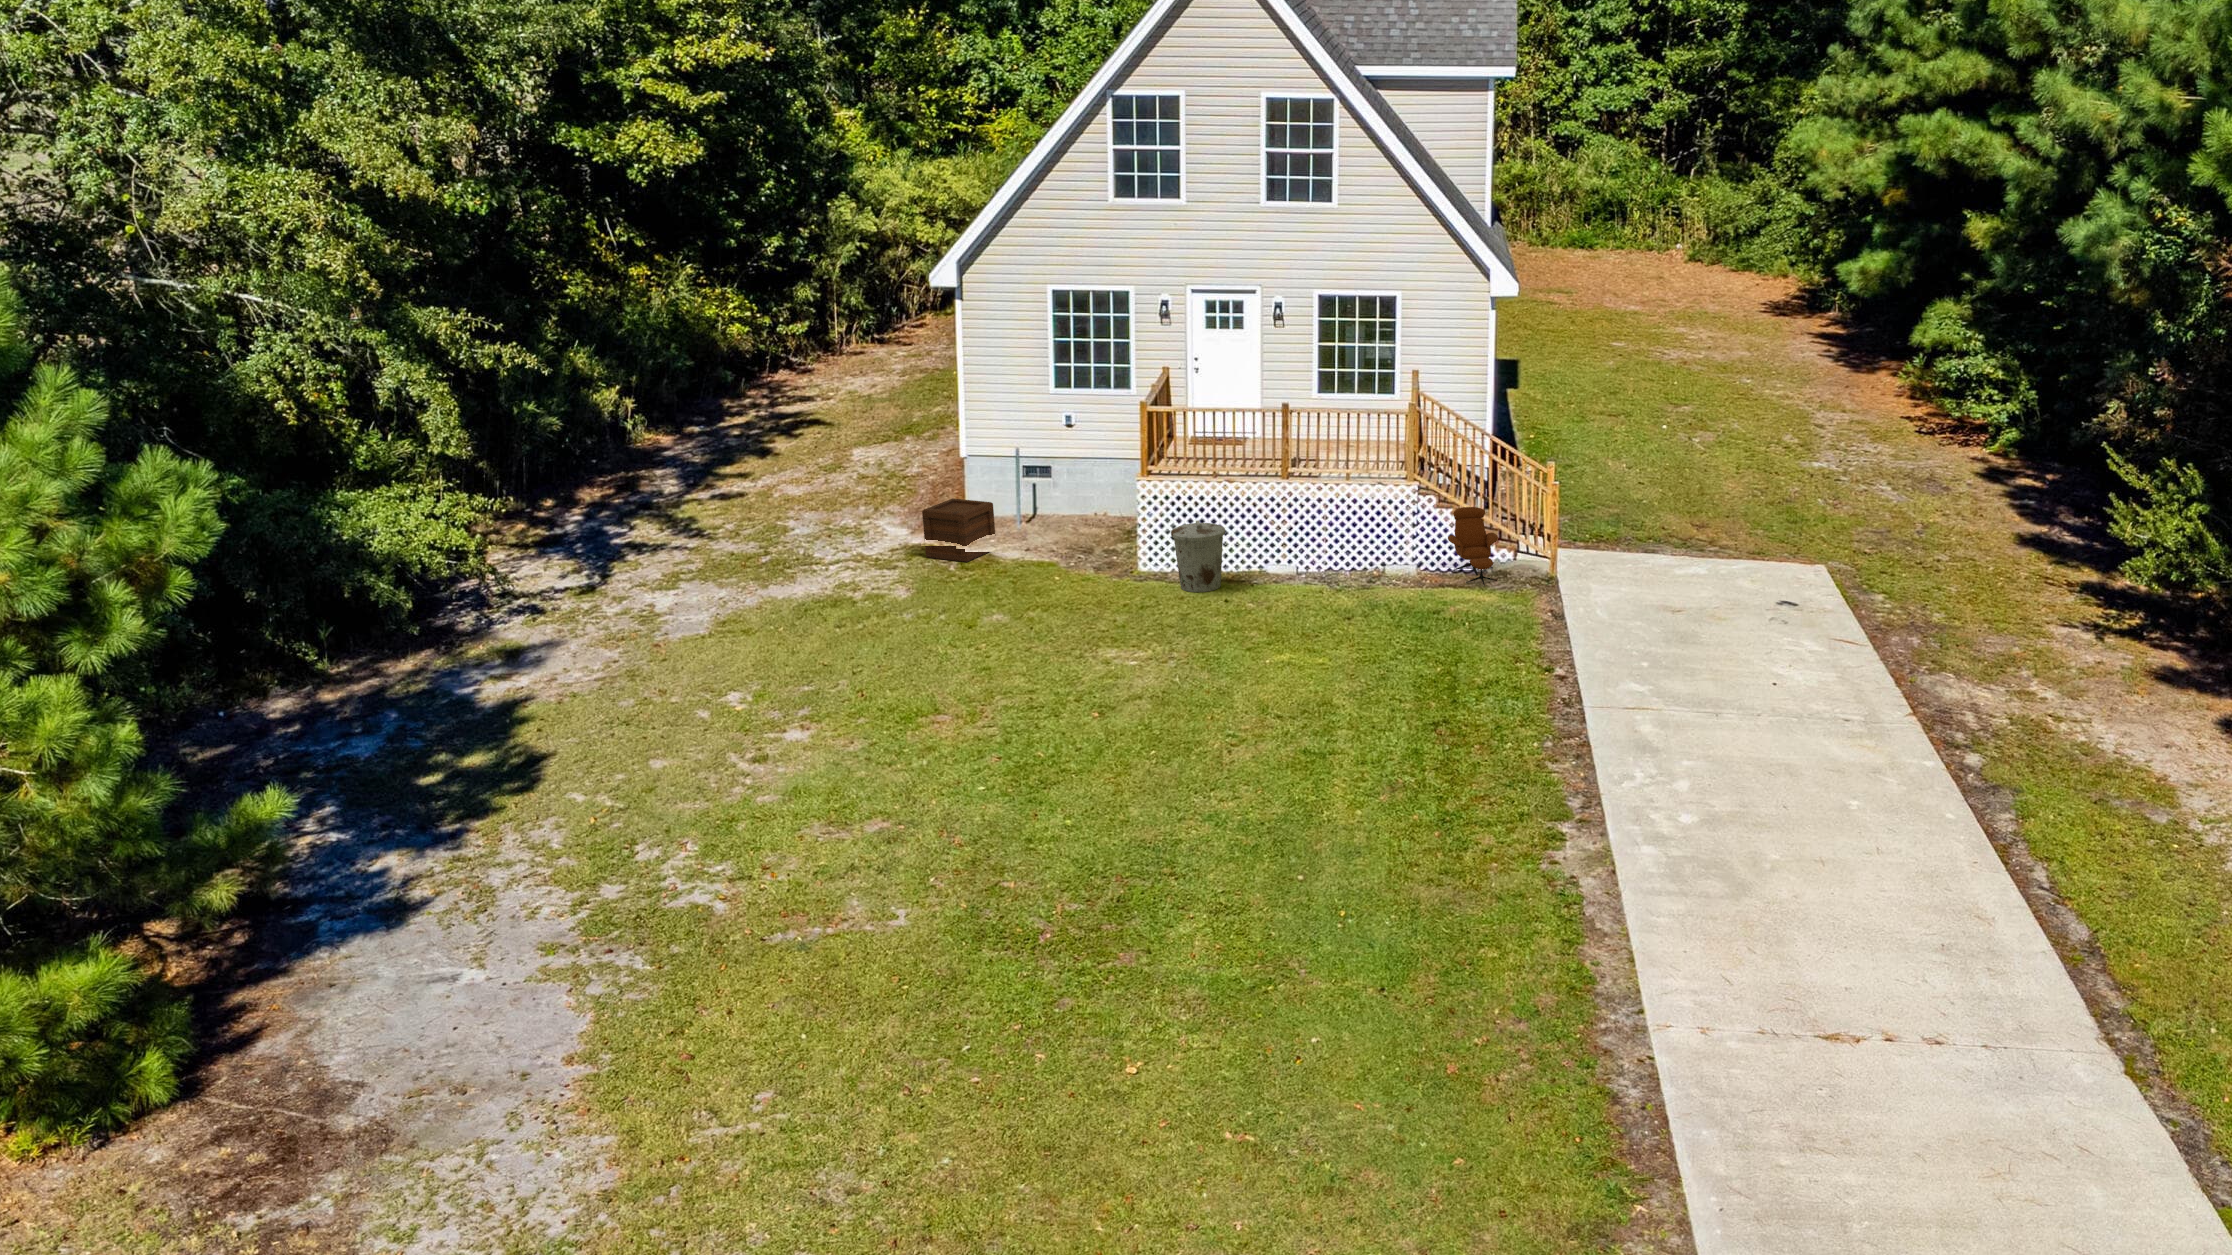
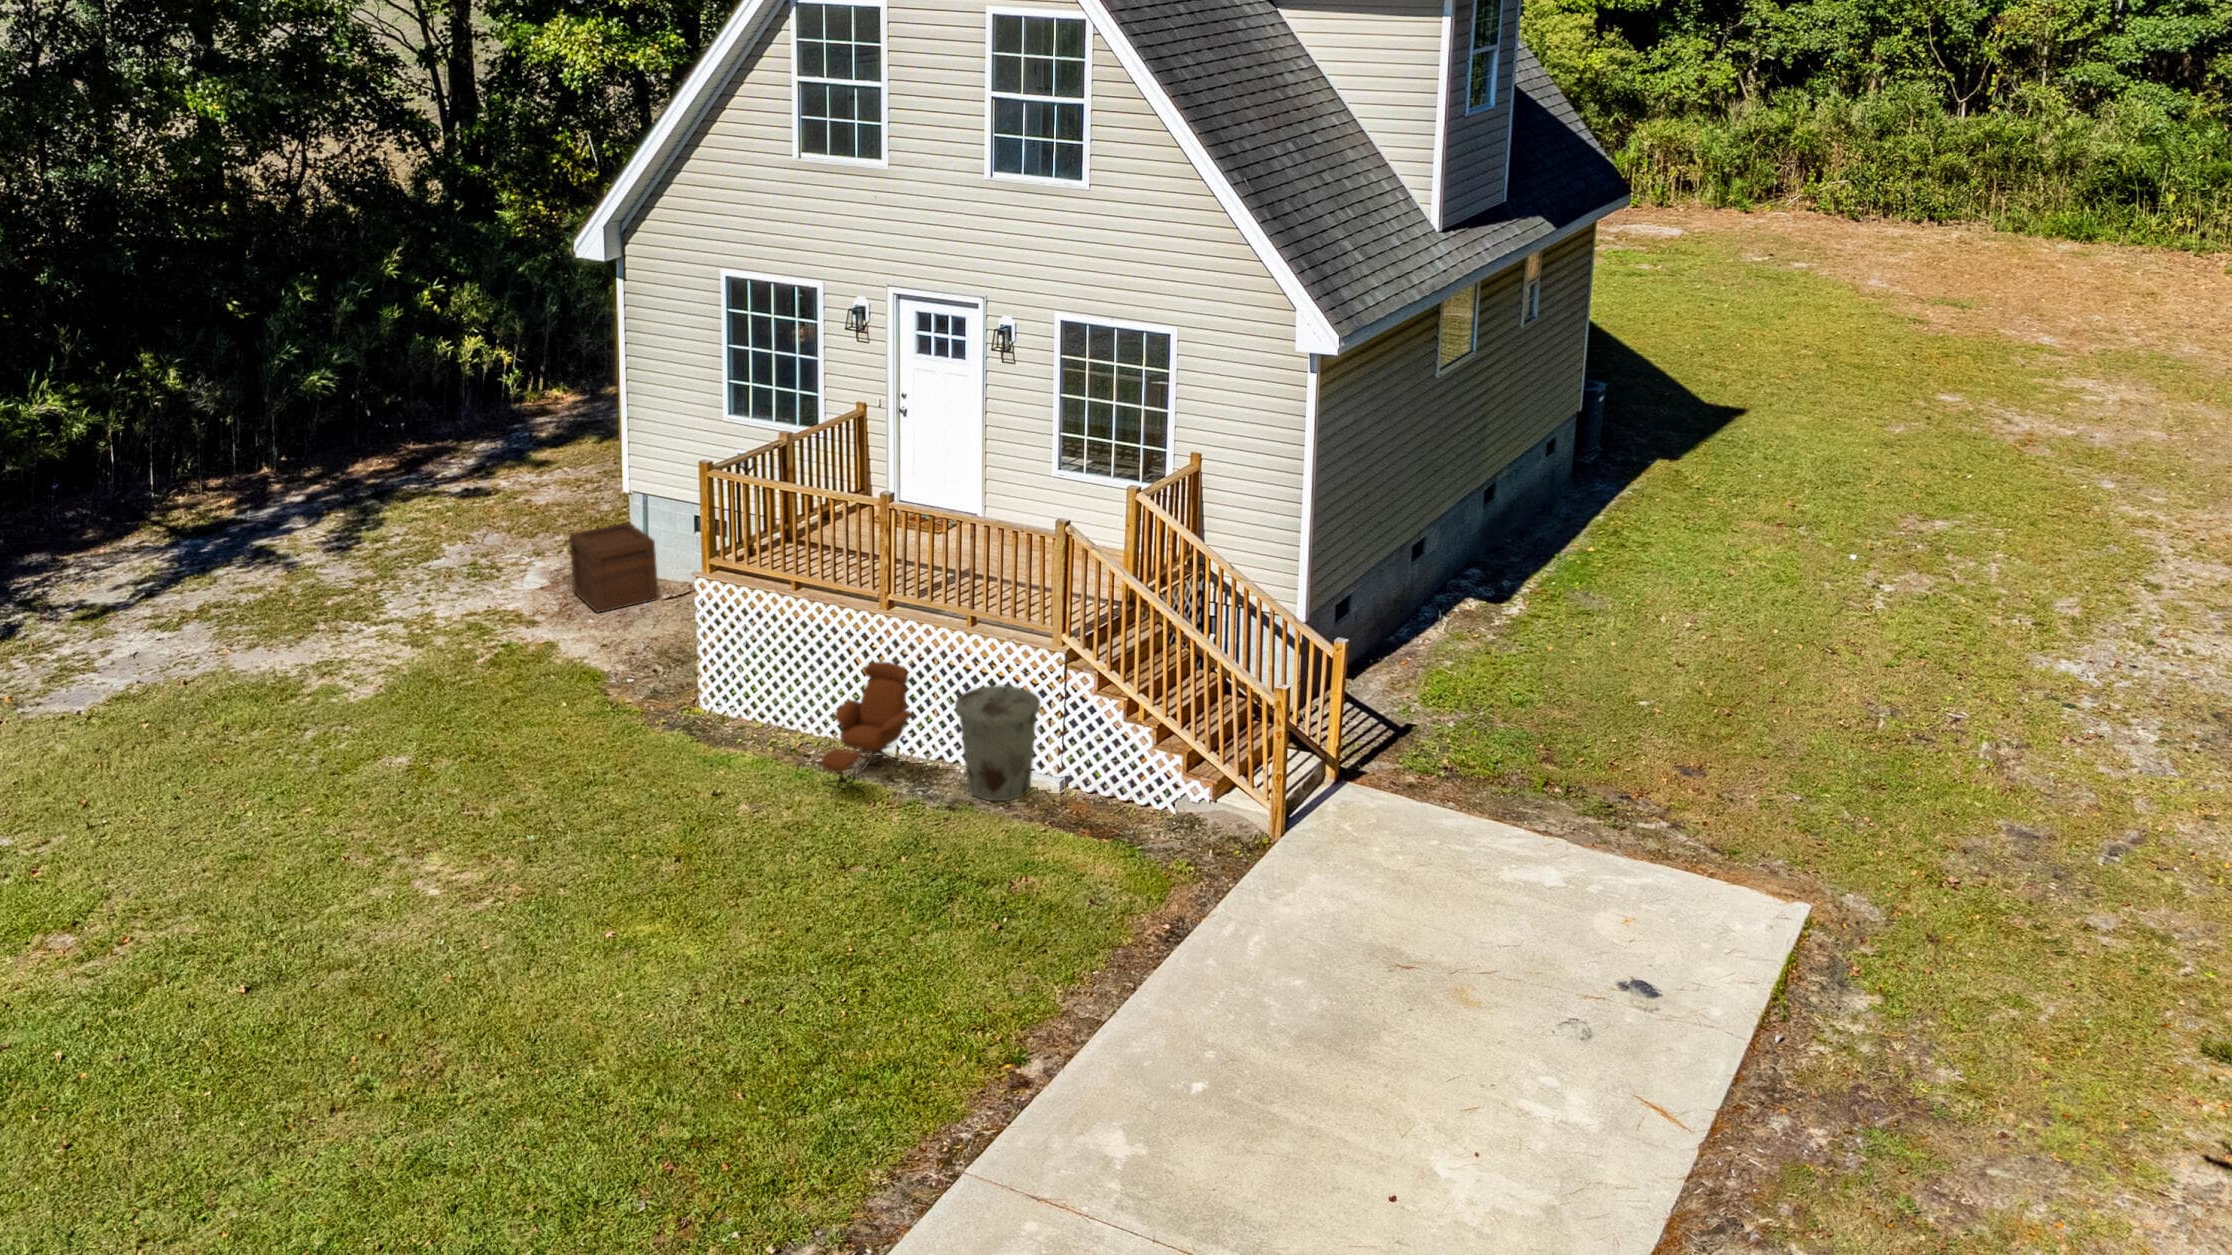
lounge chair: present [1448,507,1498,586] -> present [821,662,911,793]
trash can: present [1171,521,1225,592] -> present [955,685,1040,801]

